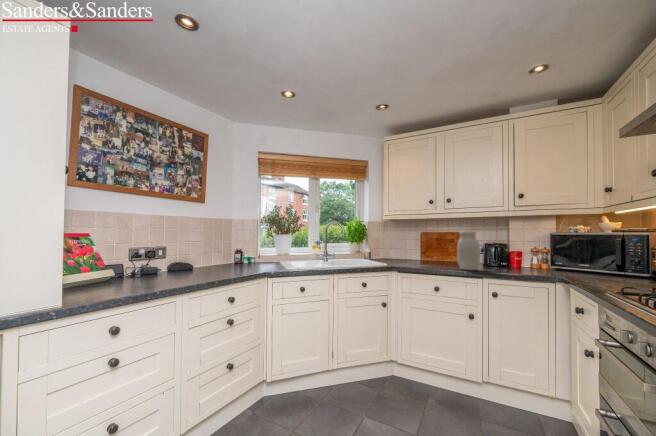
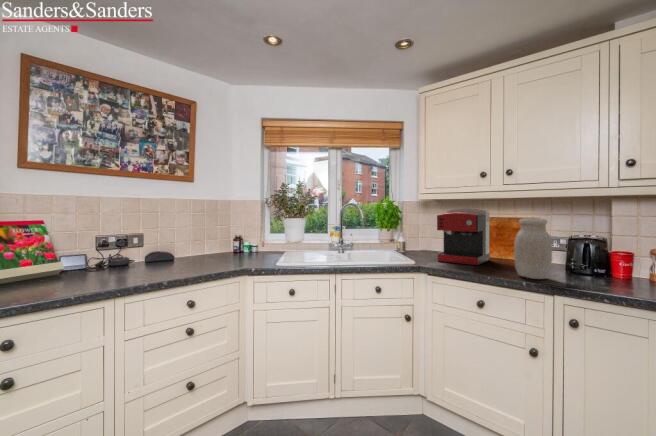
coffee maker: none [401,225,435,265] -> present [437,208,489,265]

